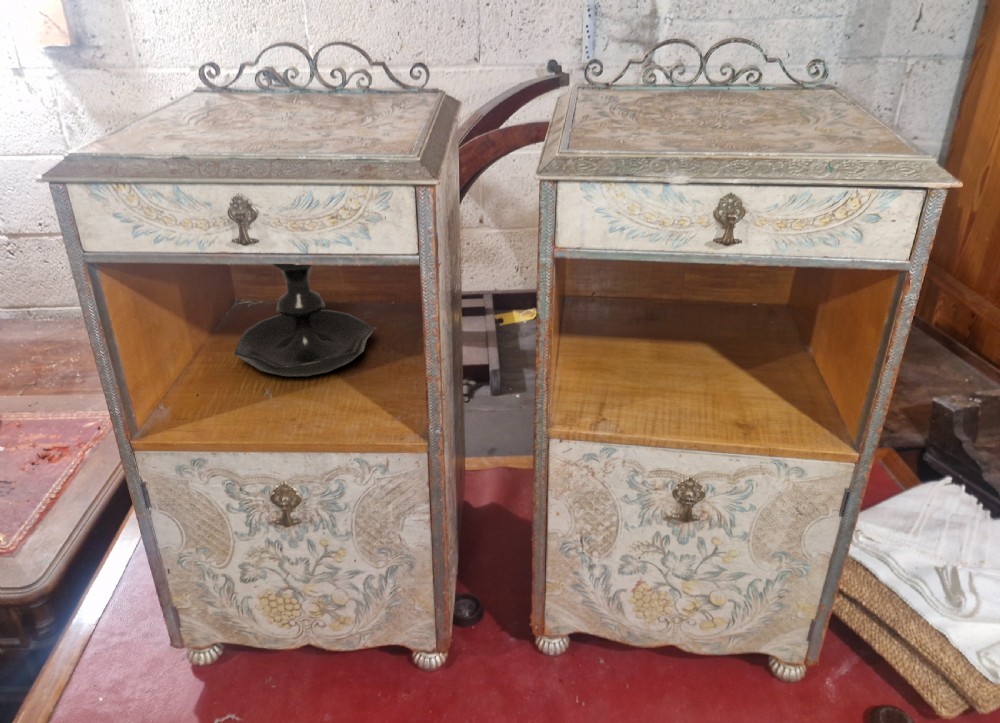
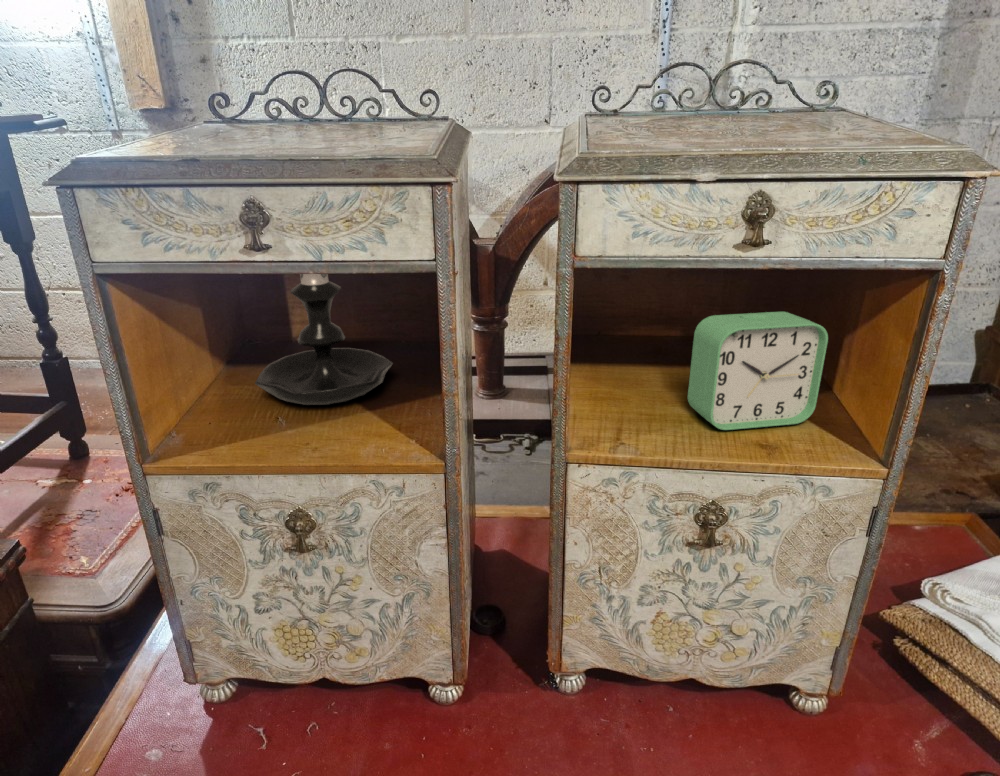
alarm clock: none [673,288,810,409] -> present [688,312,828,430]

